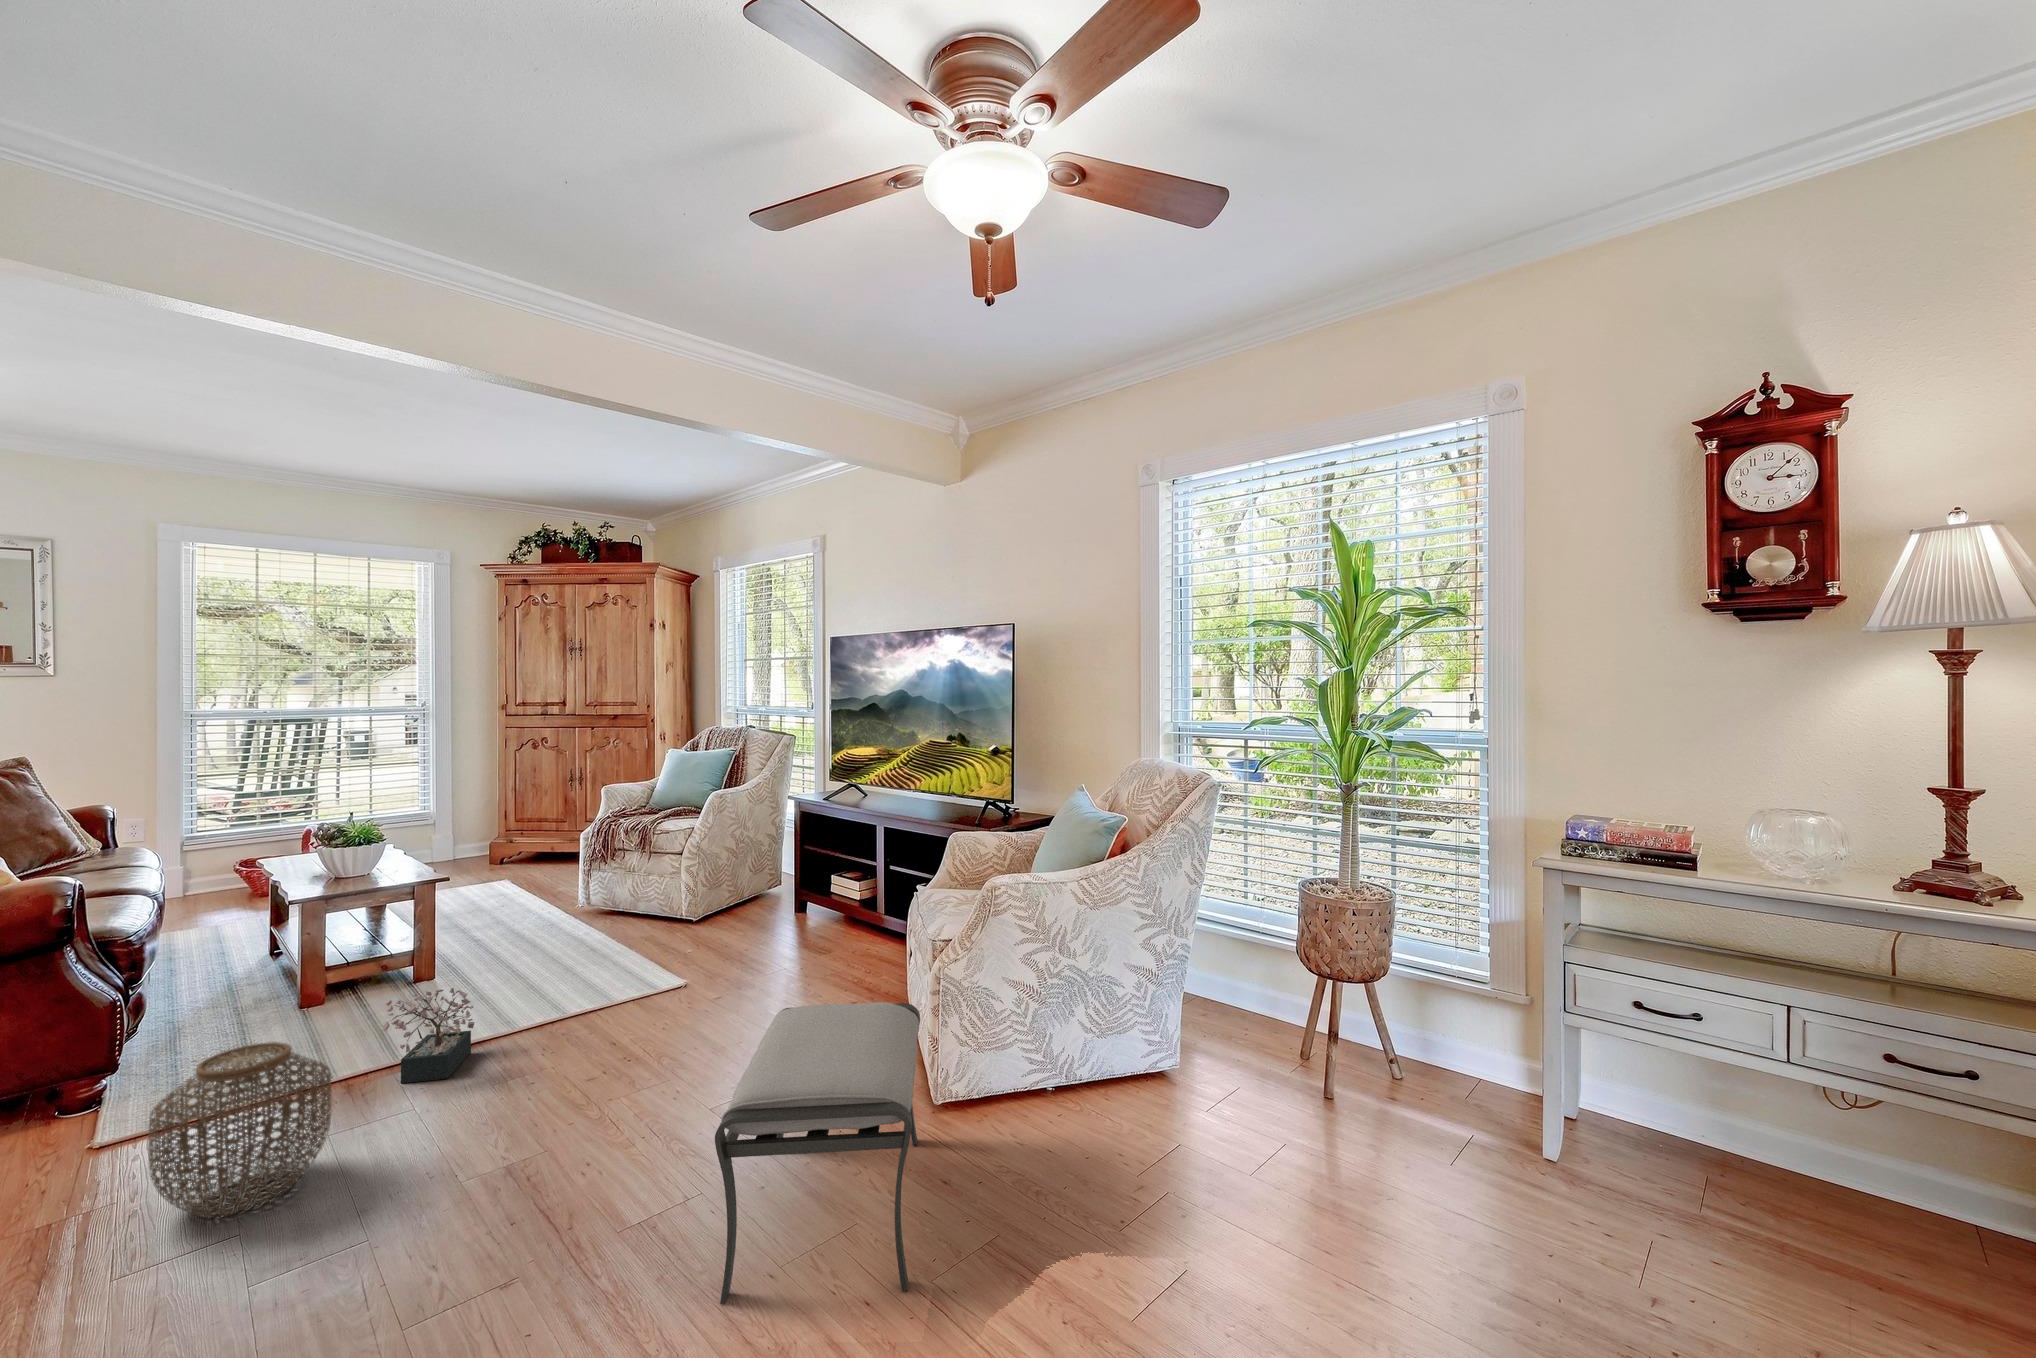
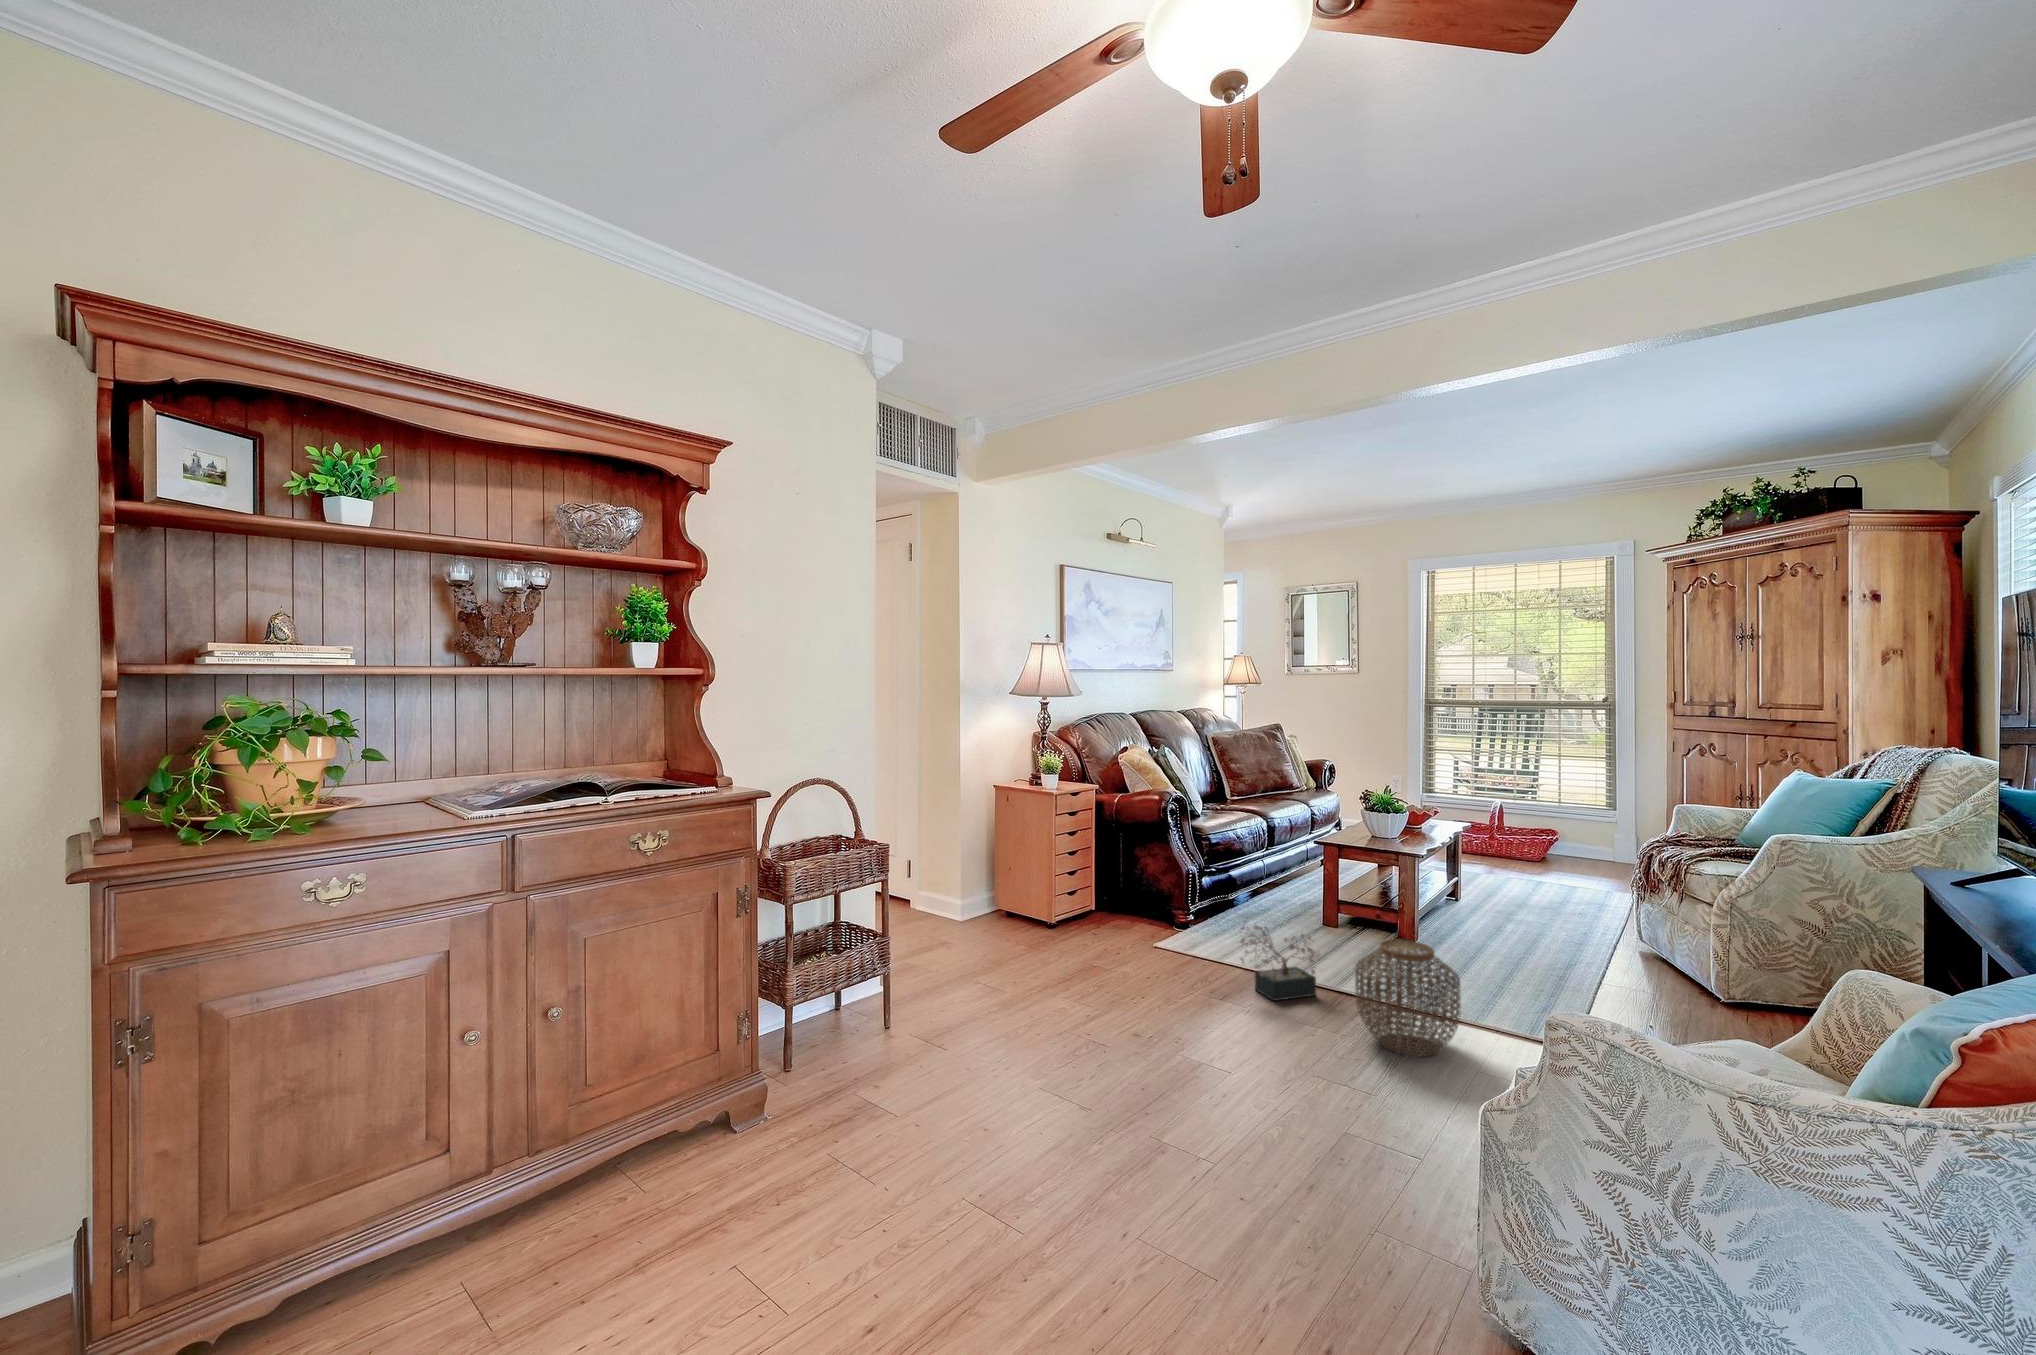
ottoman: present [715,1002,920,1304] -> none [1045,1035,1358,1318]
woven basket: present [148,1042,331,1218] -> present [1355,939,1461,1056]

